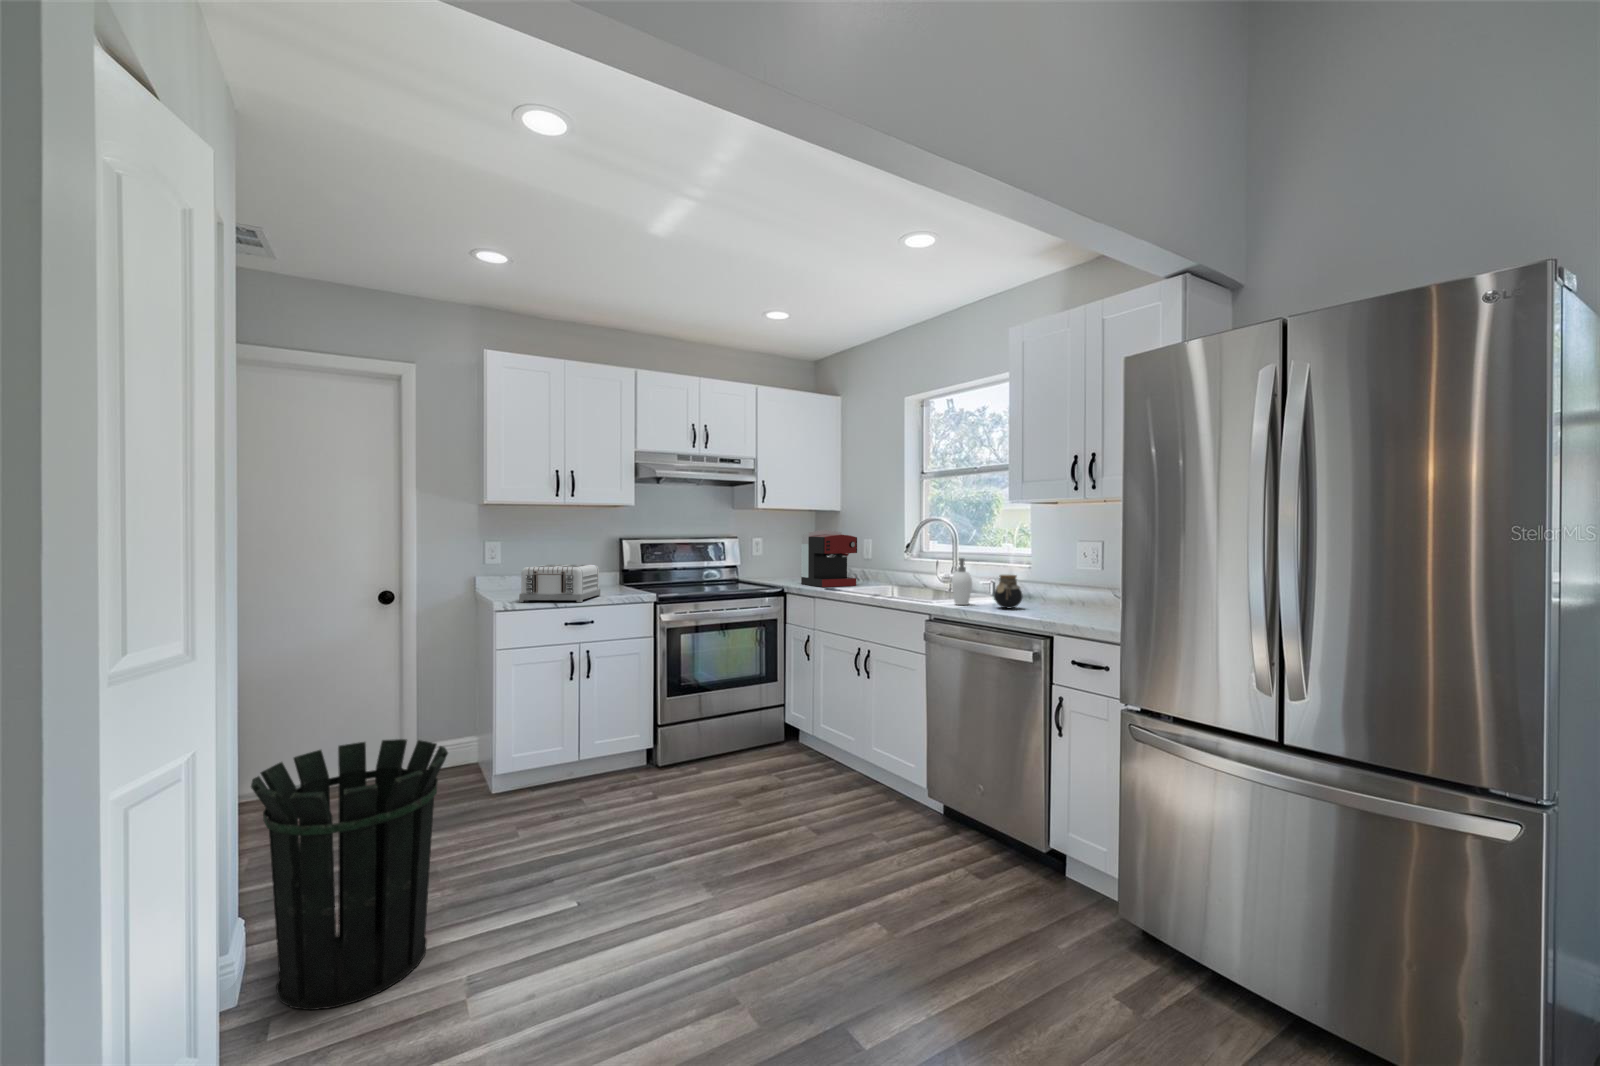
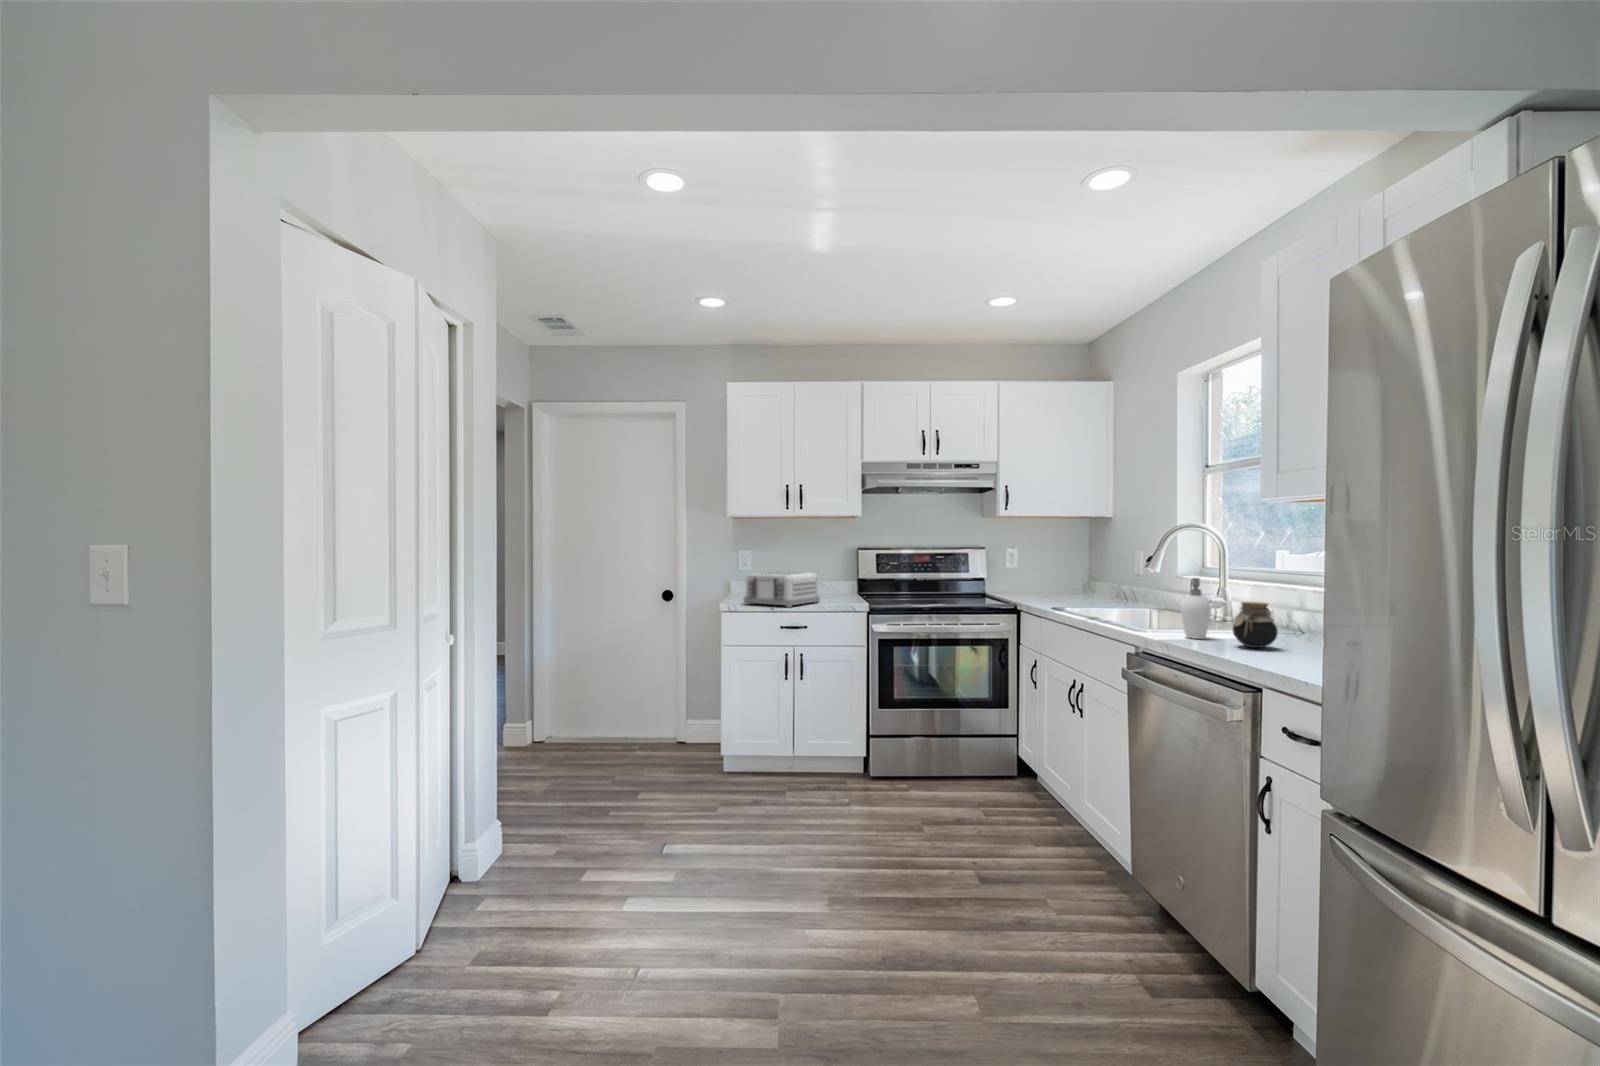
coffee maker: present [801,530,857,587] -> none [1047,540,1111,606]
waste bin: present [251,739,448,1010] -> none [481,708,617,907]

